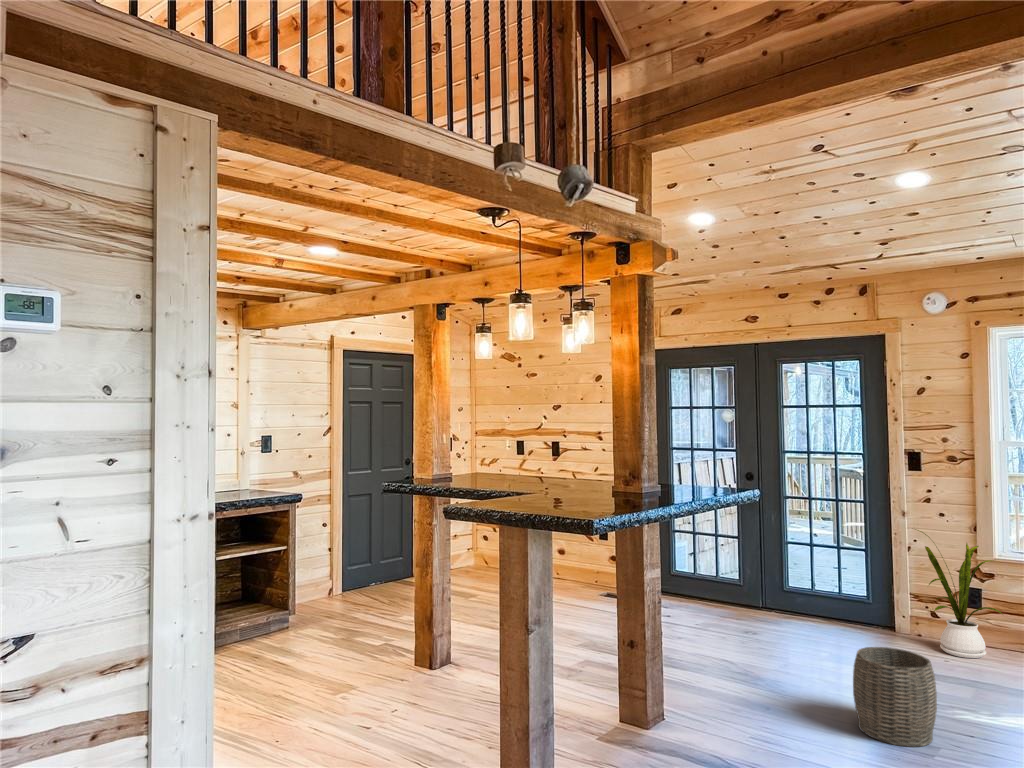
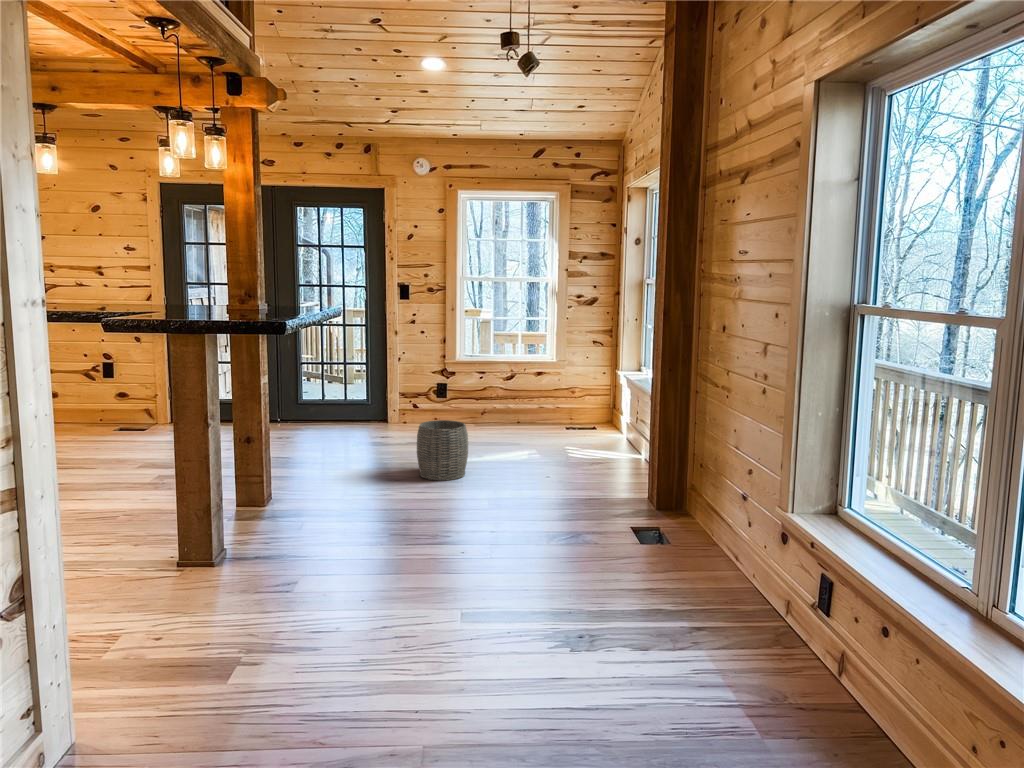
house plant: present [915,529,1002,658] -> none [407,343,464,430]

